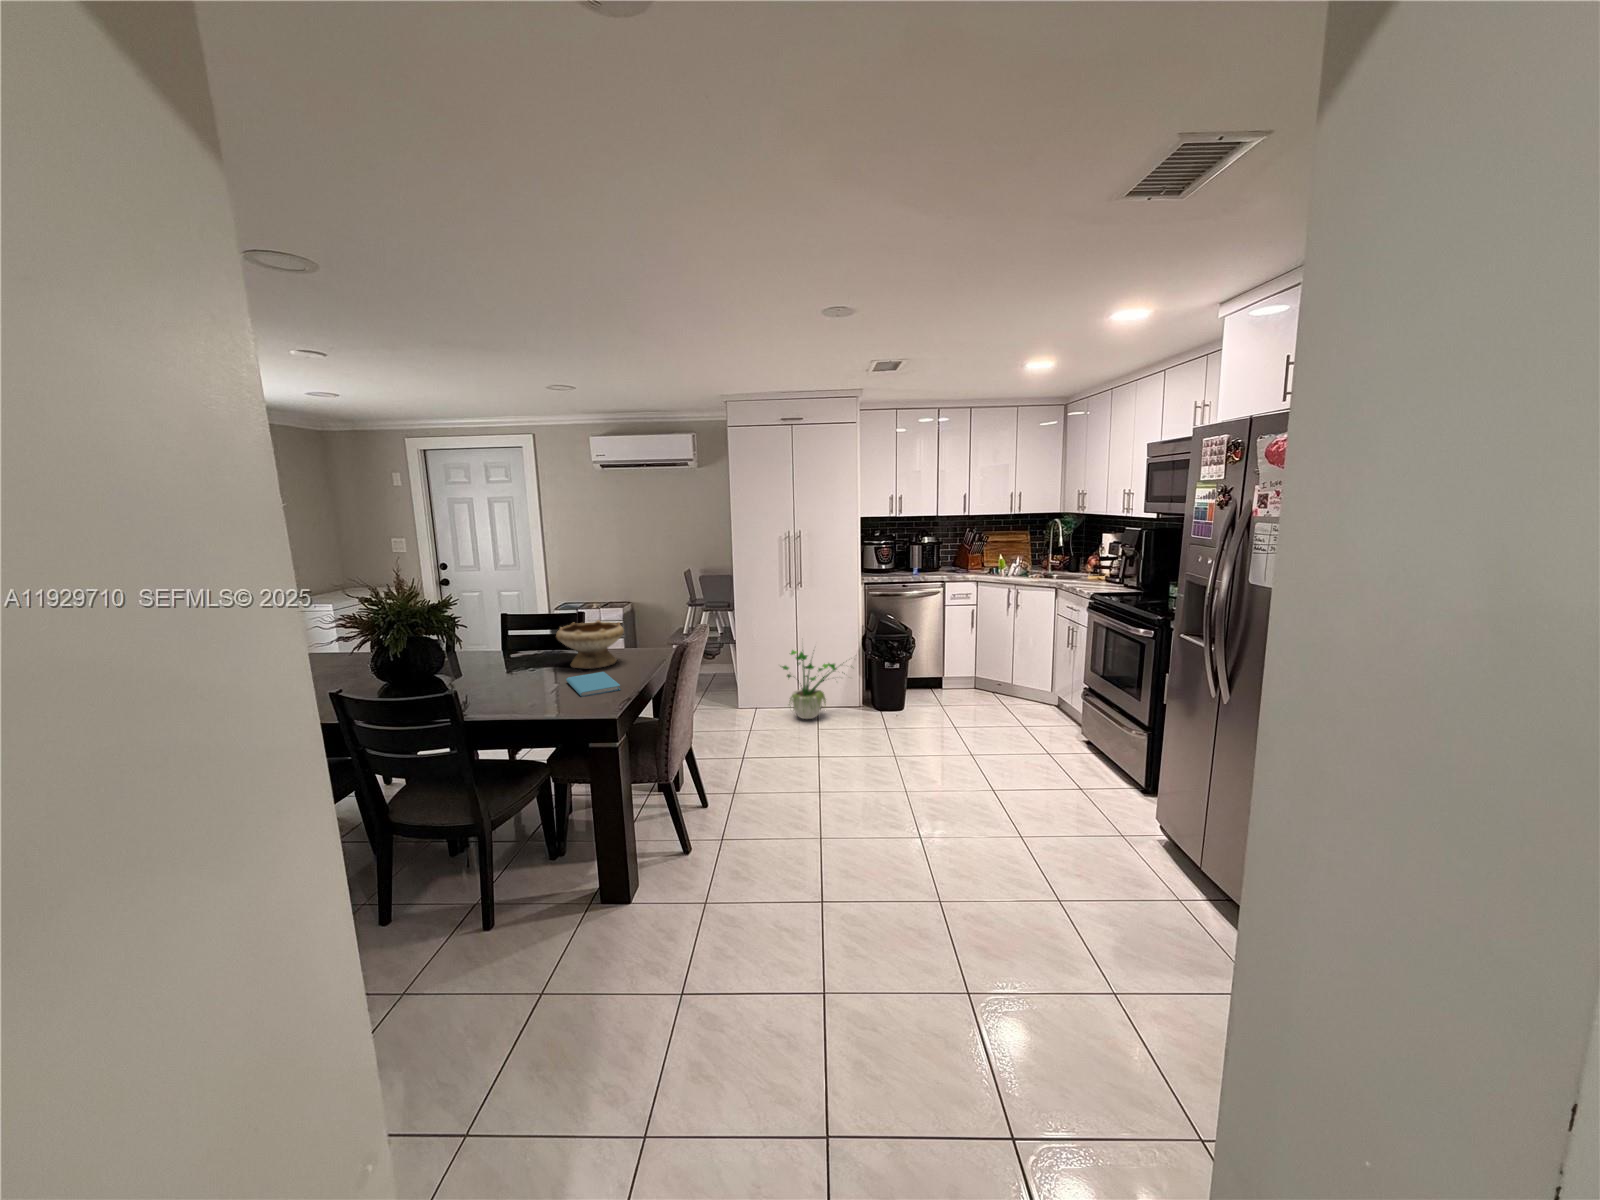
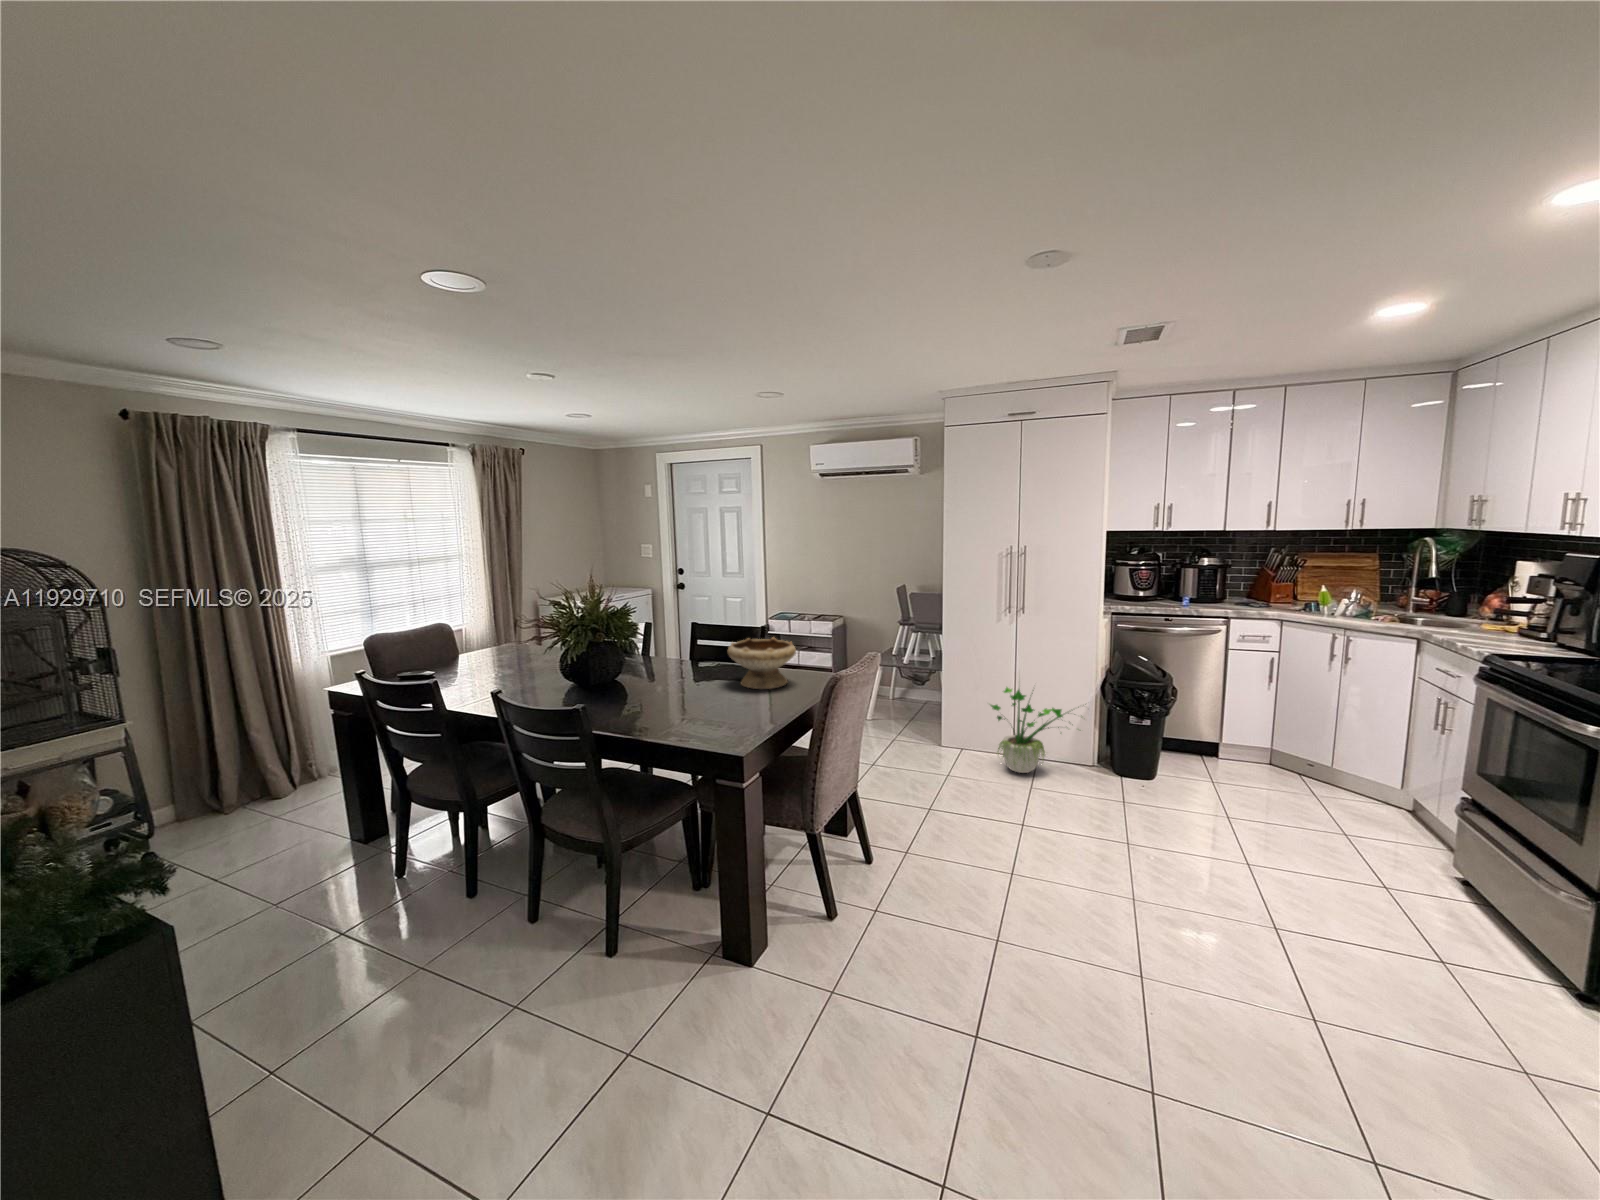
book: present [566,672,621,697] -> none [725,695,772,722]

